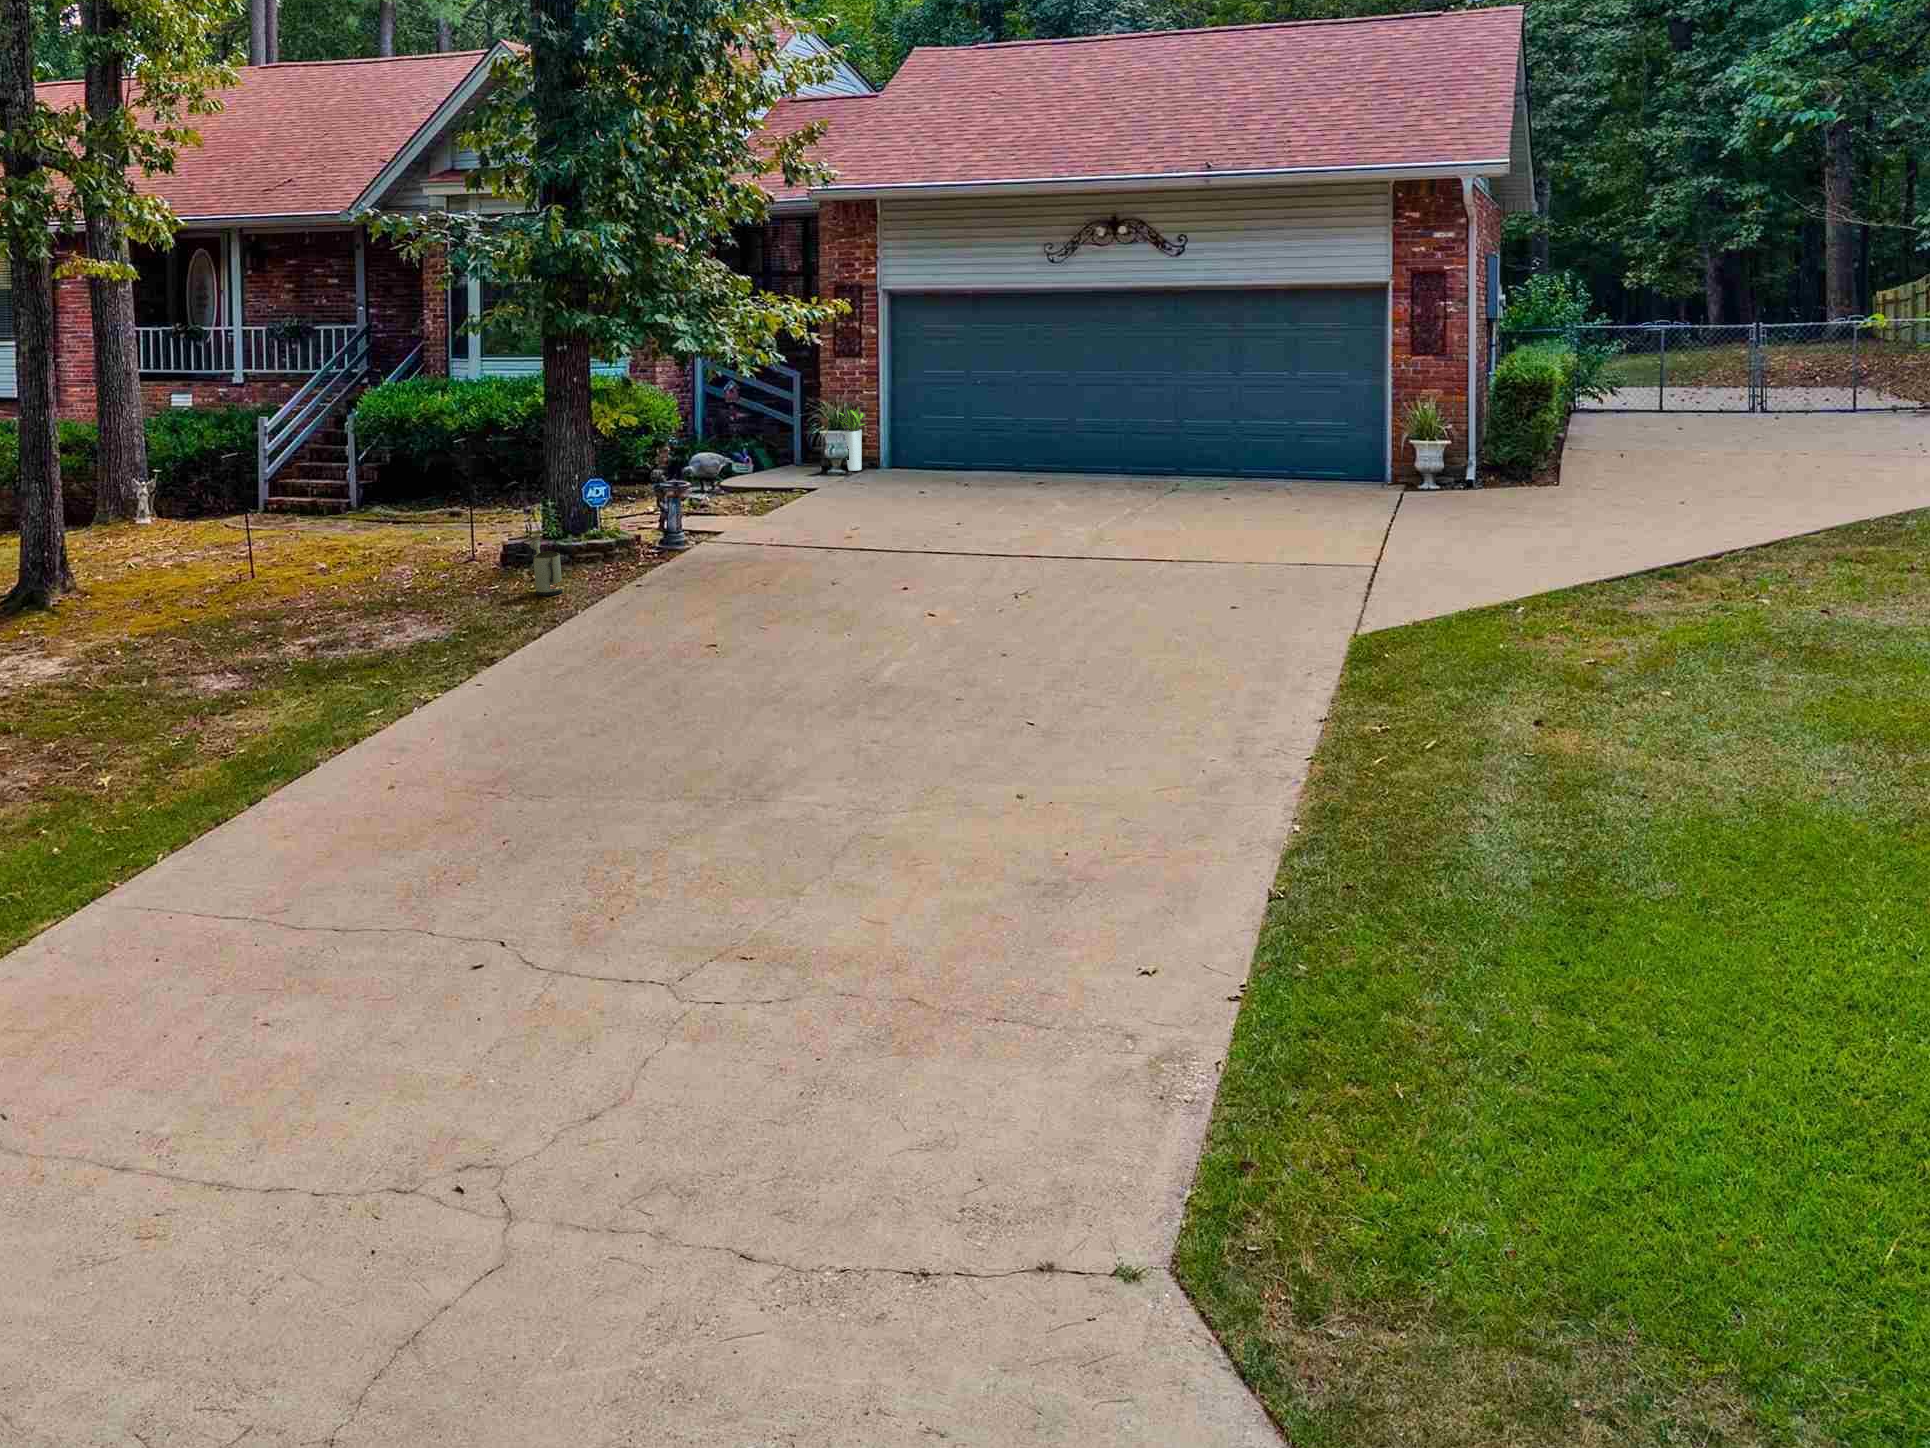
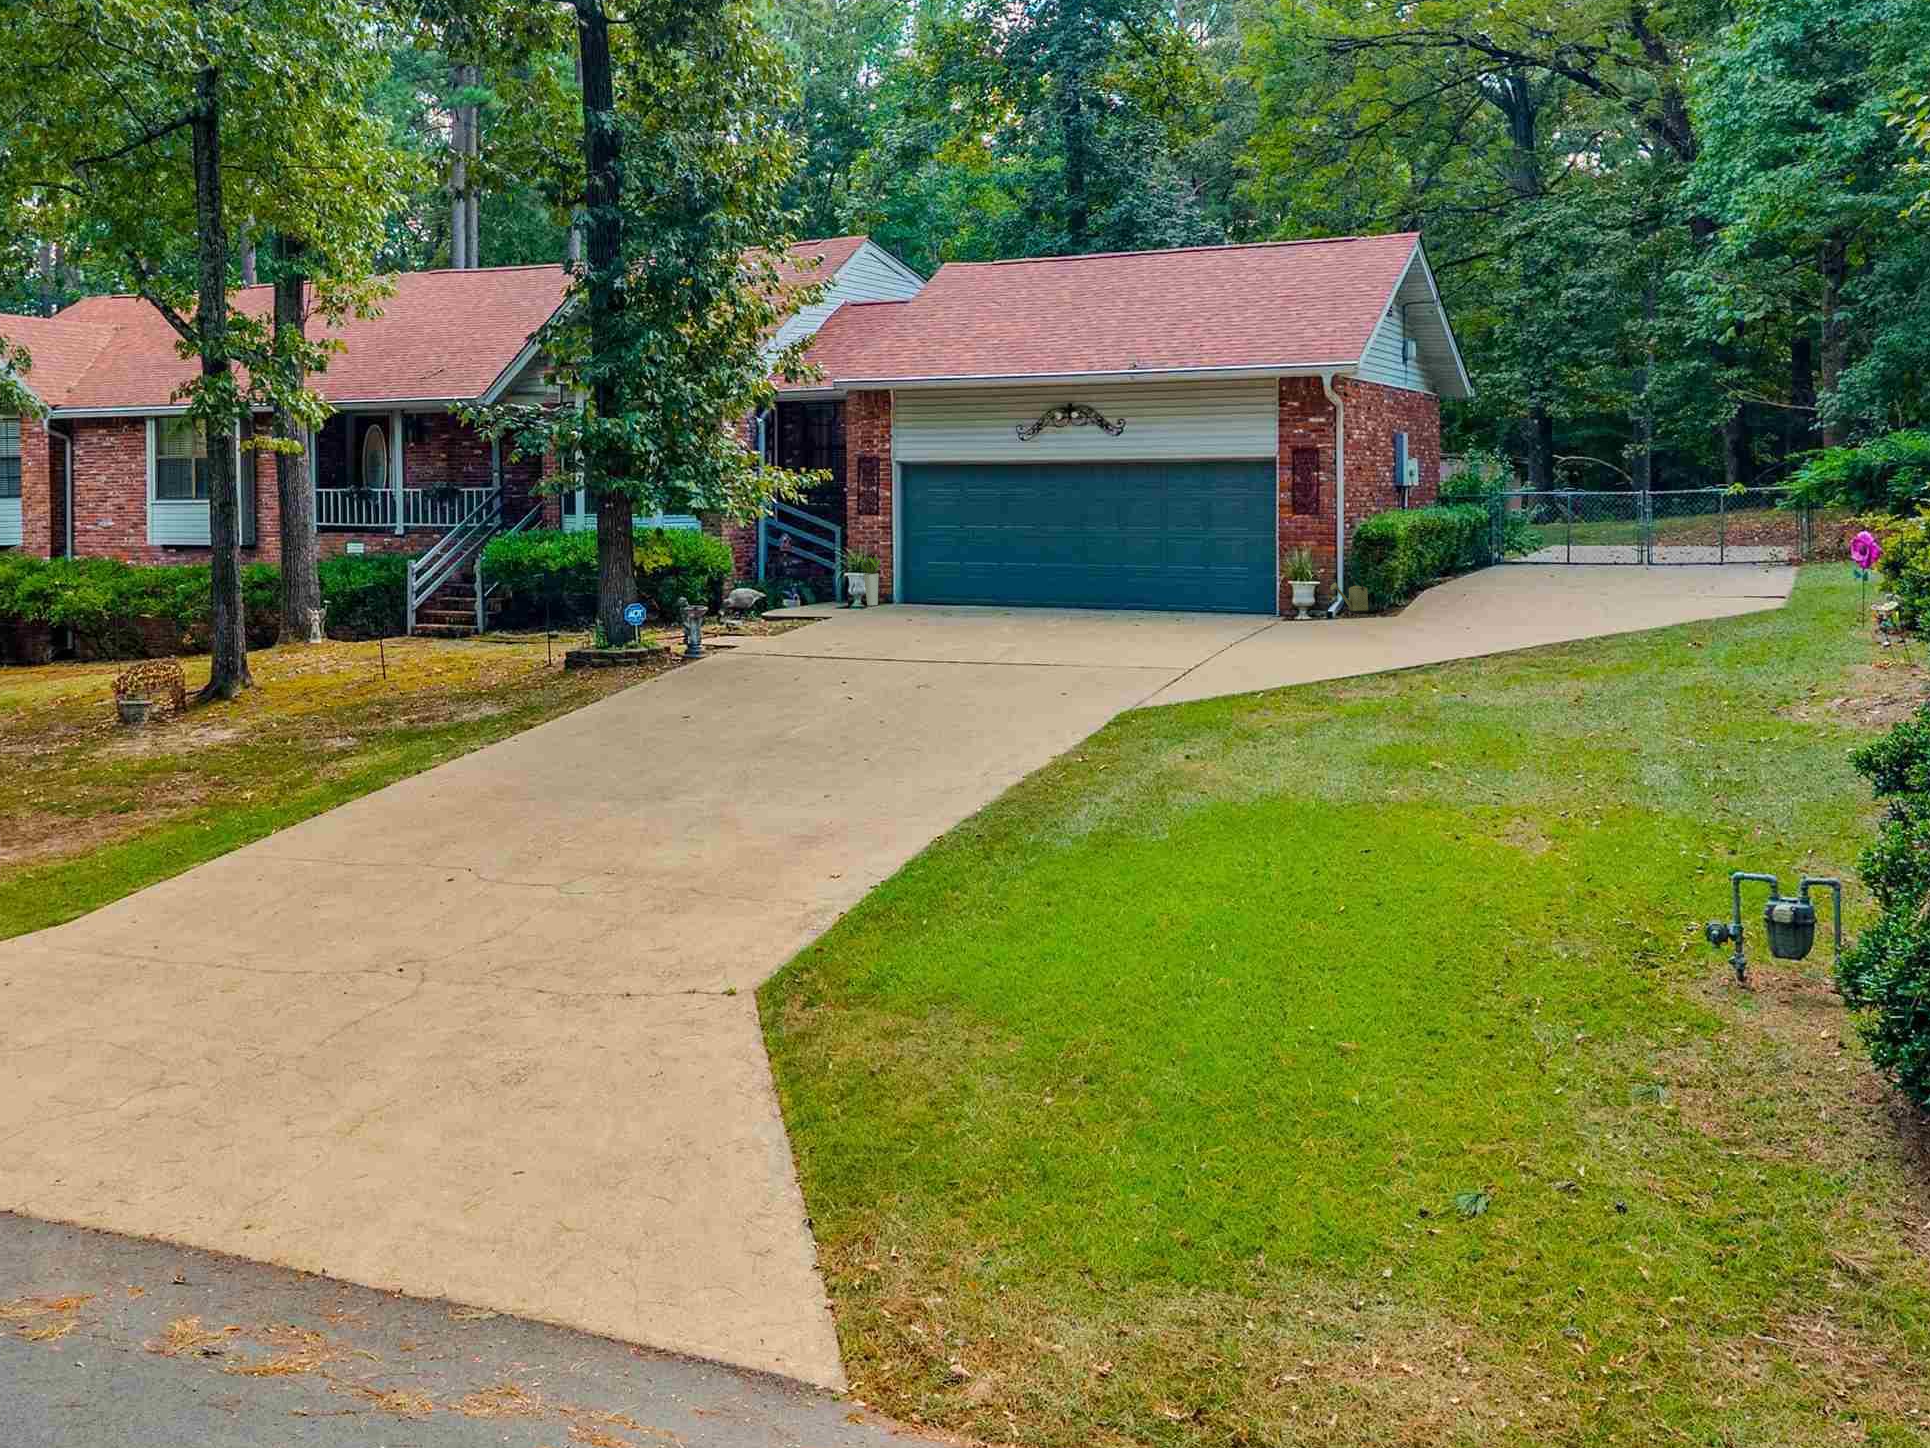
watering can: present [530,539,562,596] -> present [1330,578,1371,613]

